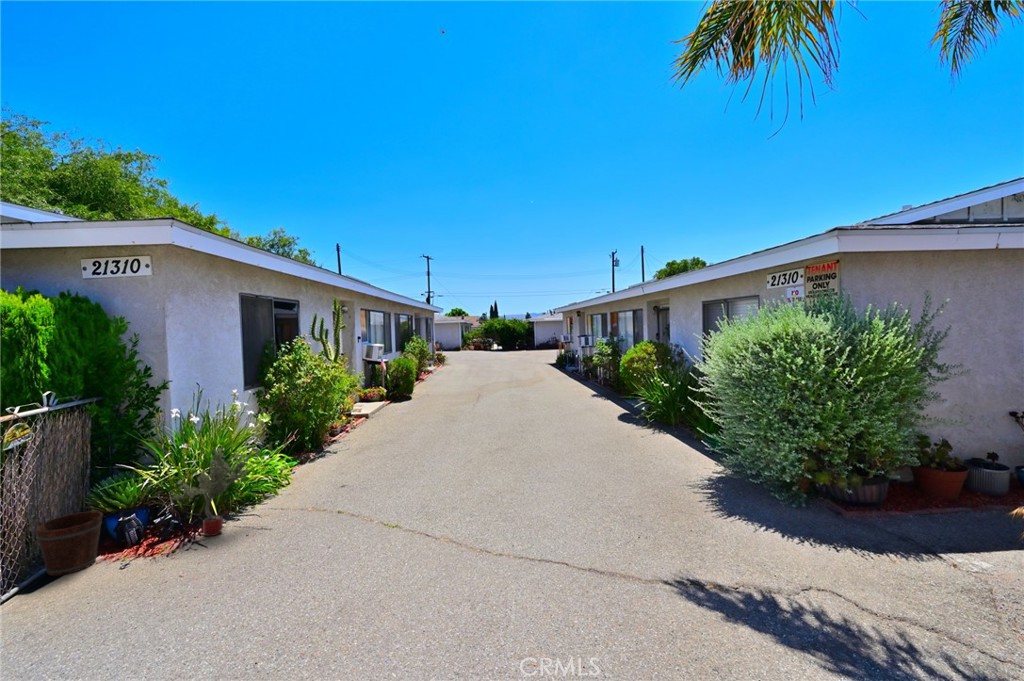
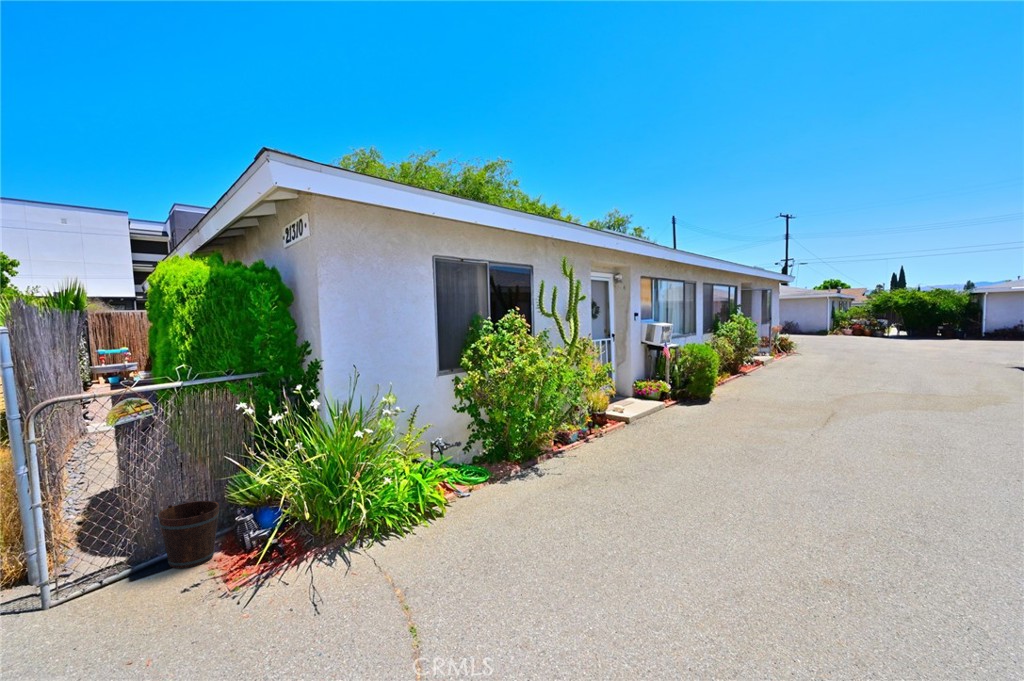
potted tree: present [170,448,248,536] -> none [269,450,362,563]

